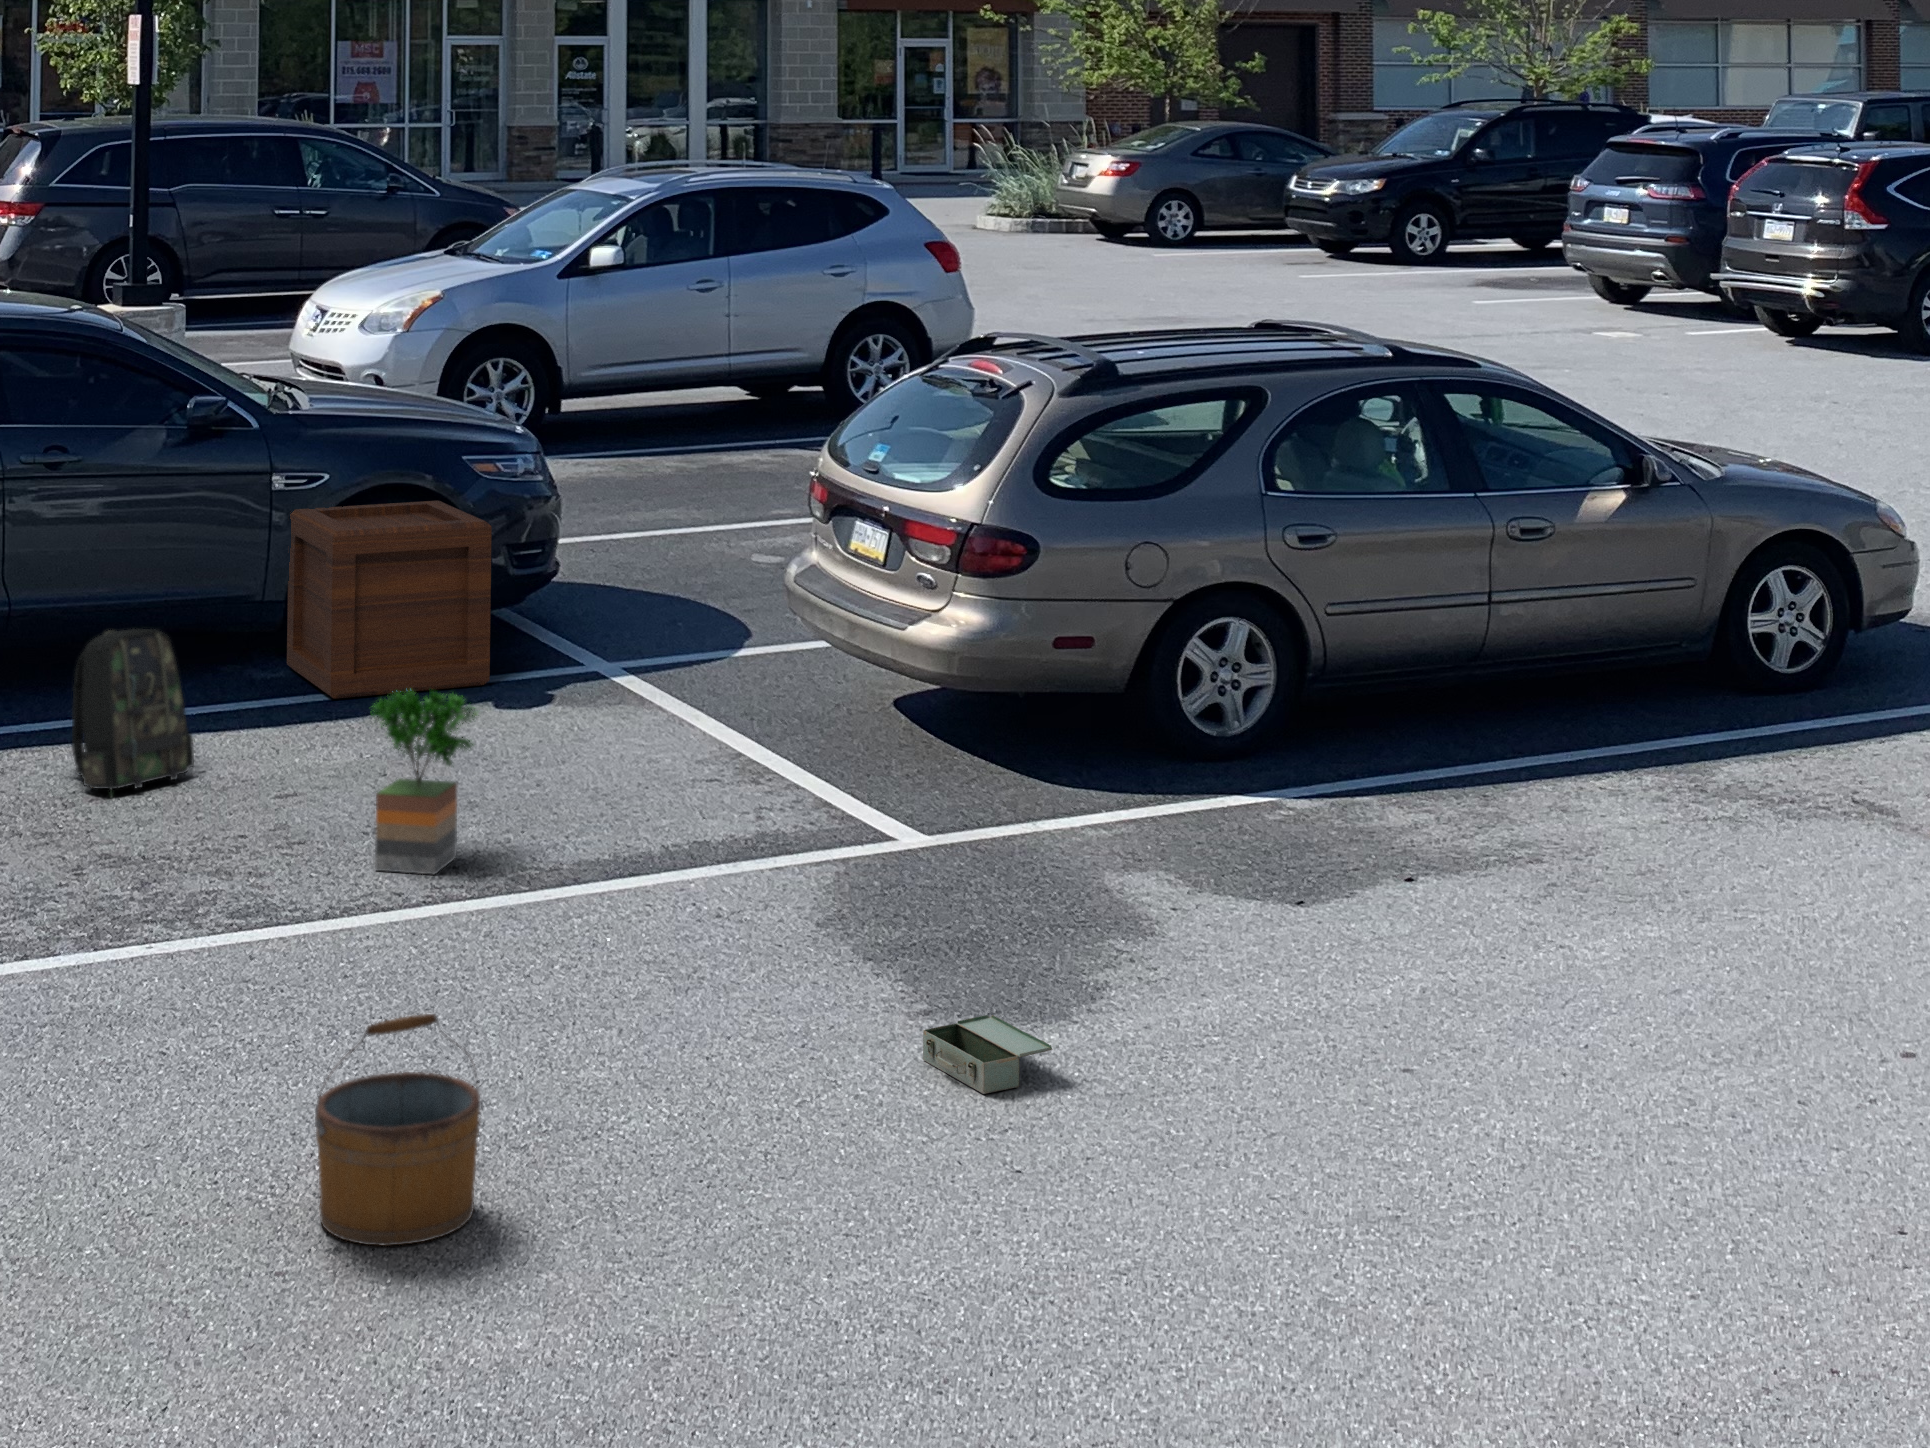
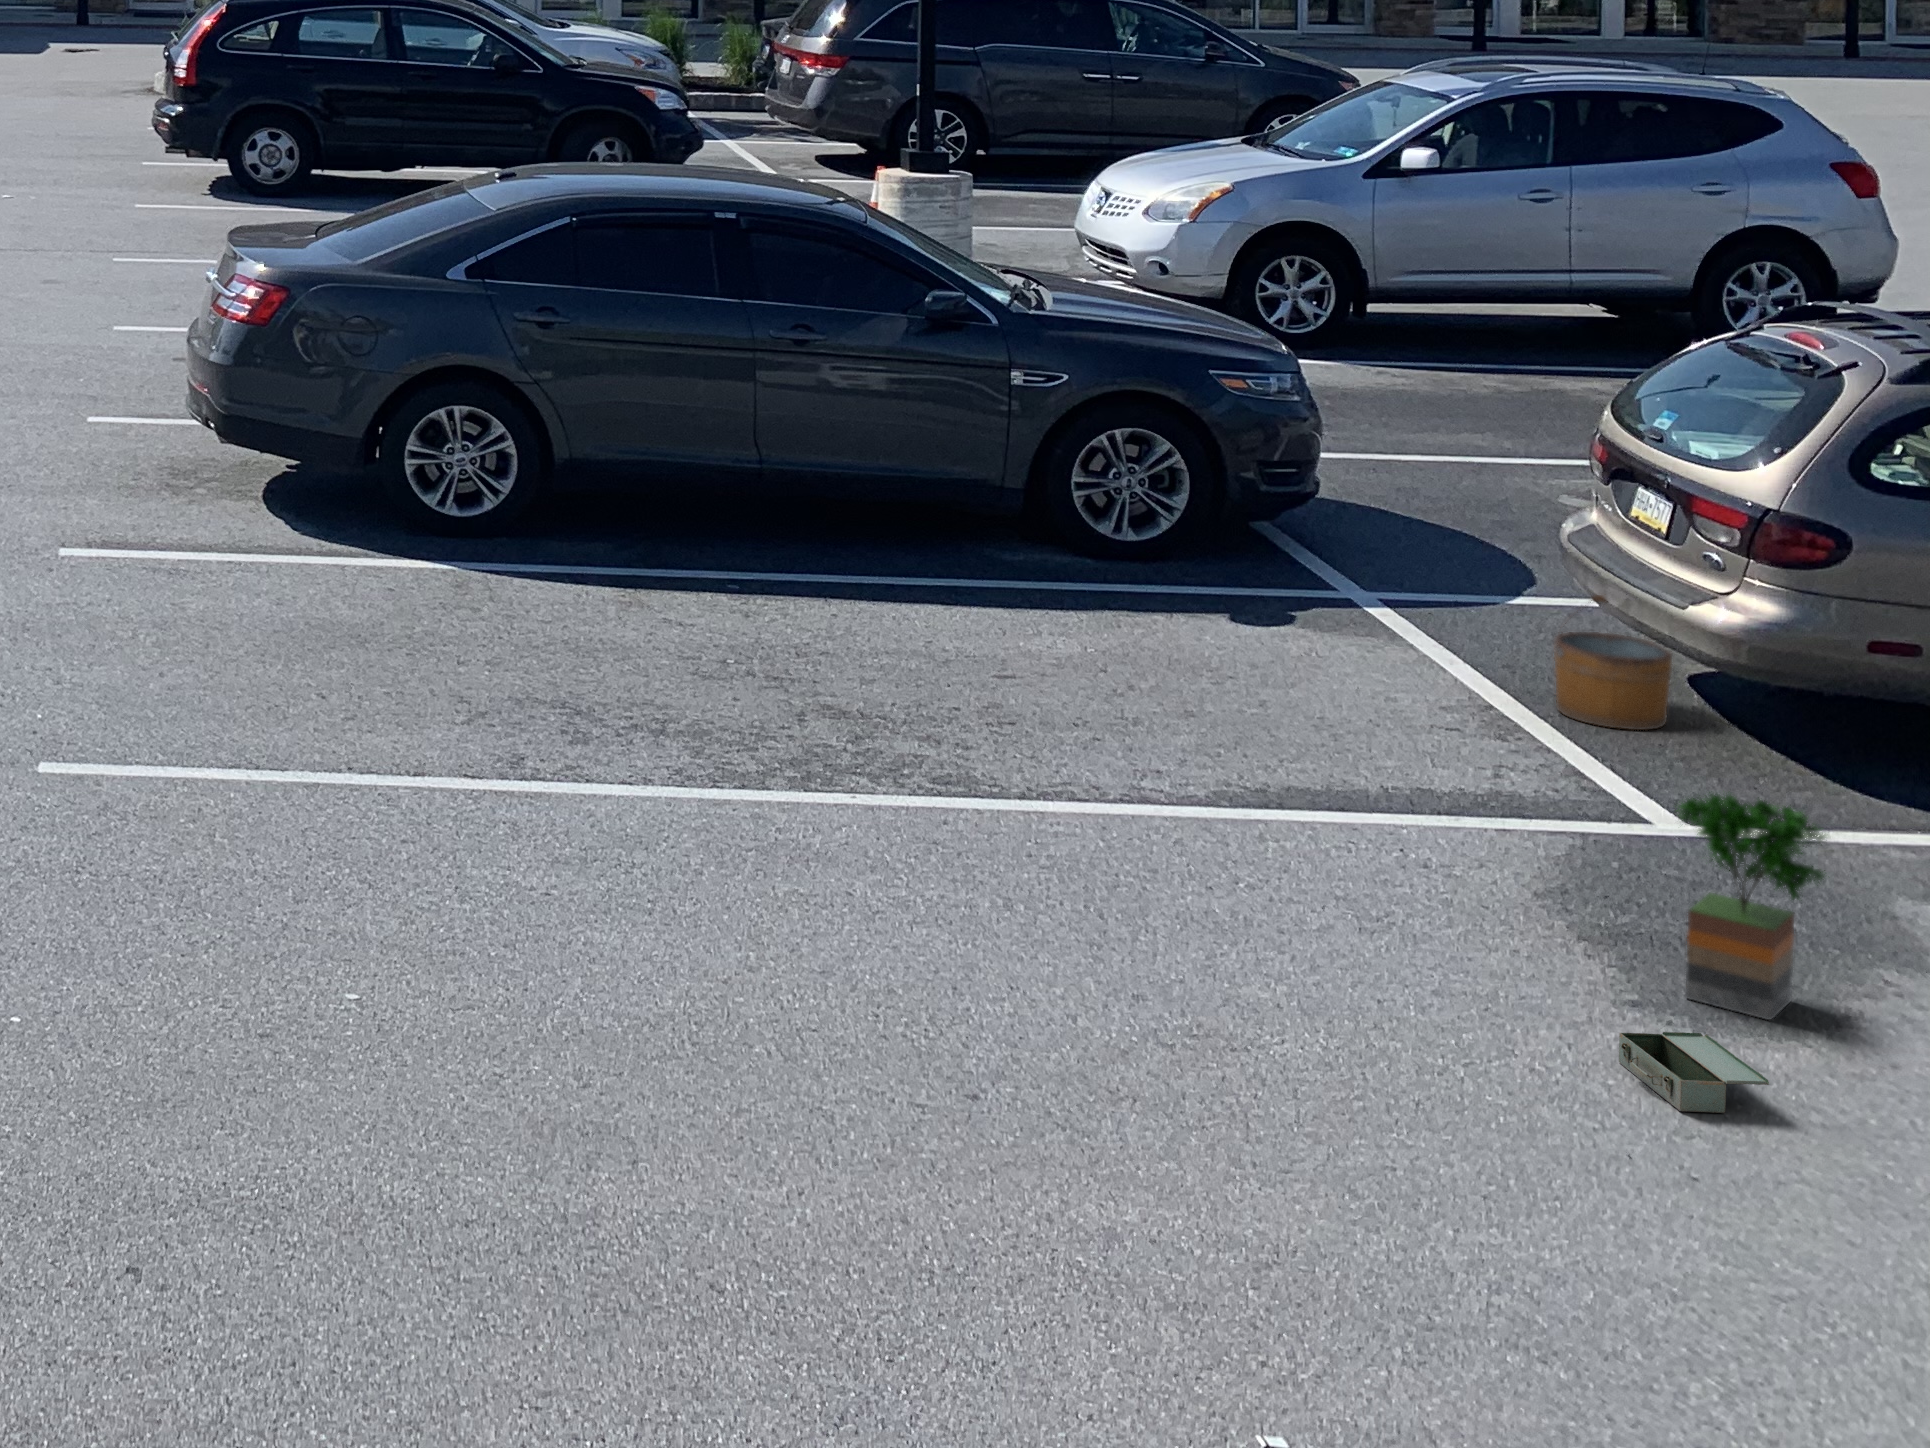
wooden crate: present [287,501,492,699] -> none [1023,403,1232,596]
backpack: present [72,629,194,790] -> none [802,502,915,653]
potted tree: present [371,691,477,875] -> present [1676,794,1825,1020]
bucket: present [315,1014,480,1246] -> present [1554,595,1672,730]

